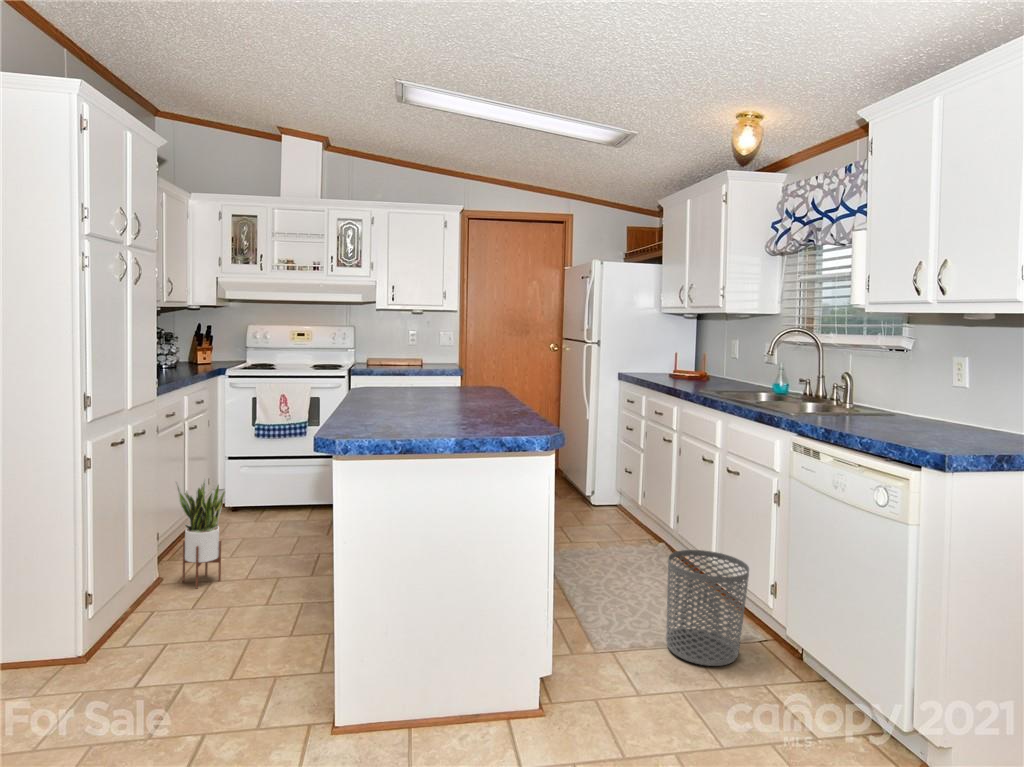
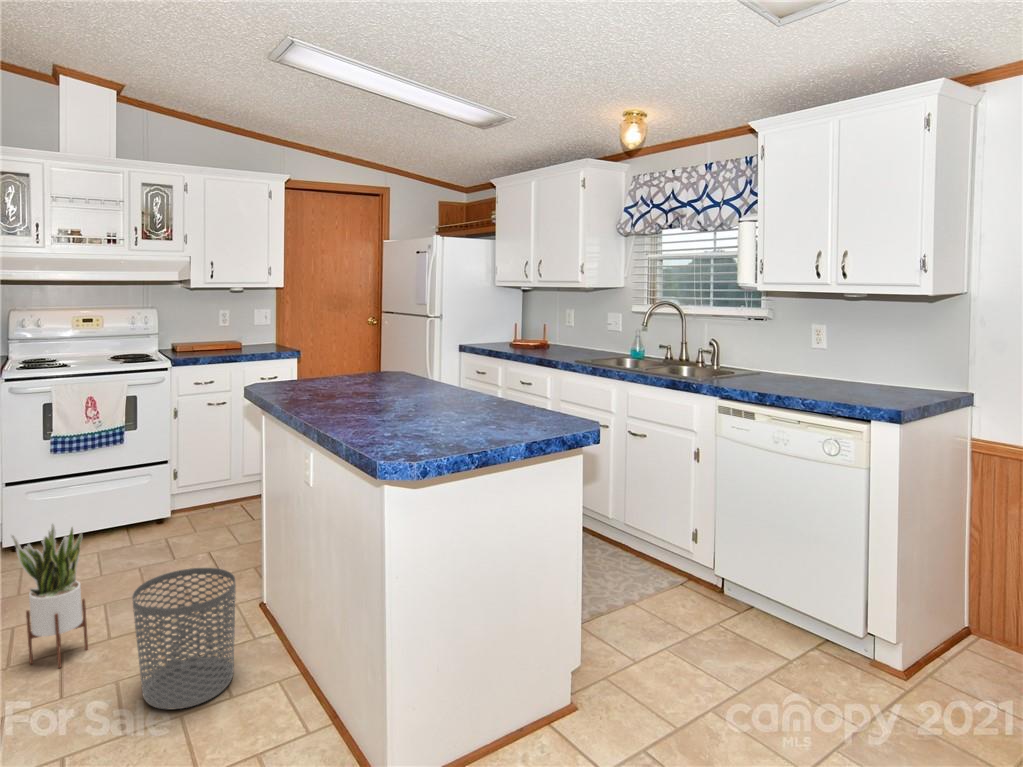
waste bin: present [666,550,749,666] -> present [132,568,236,709]

